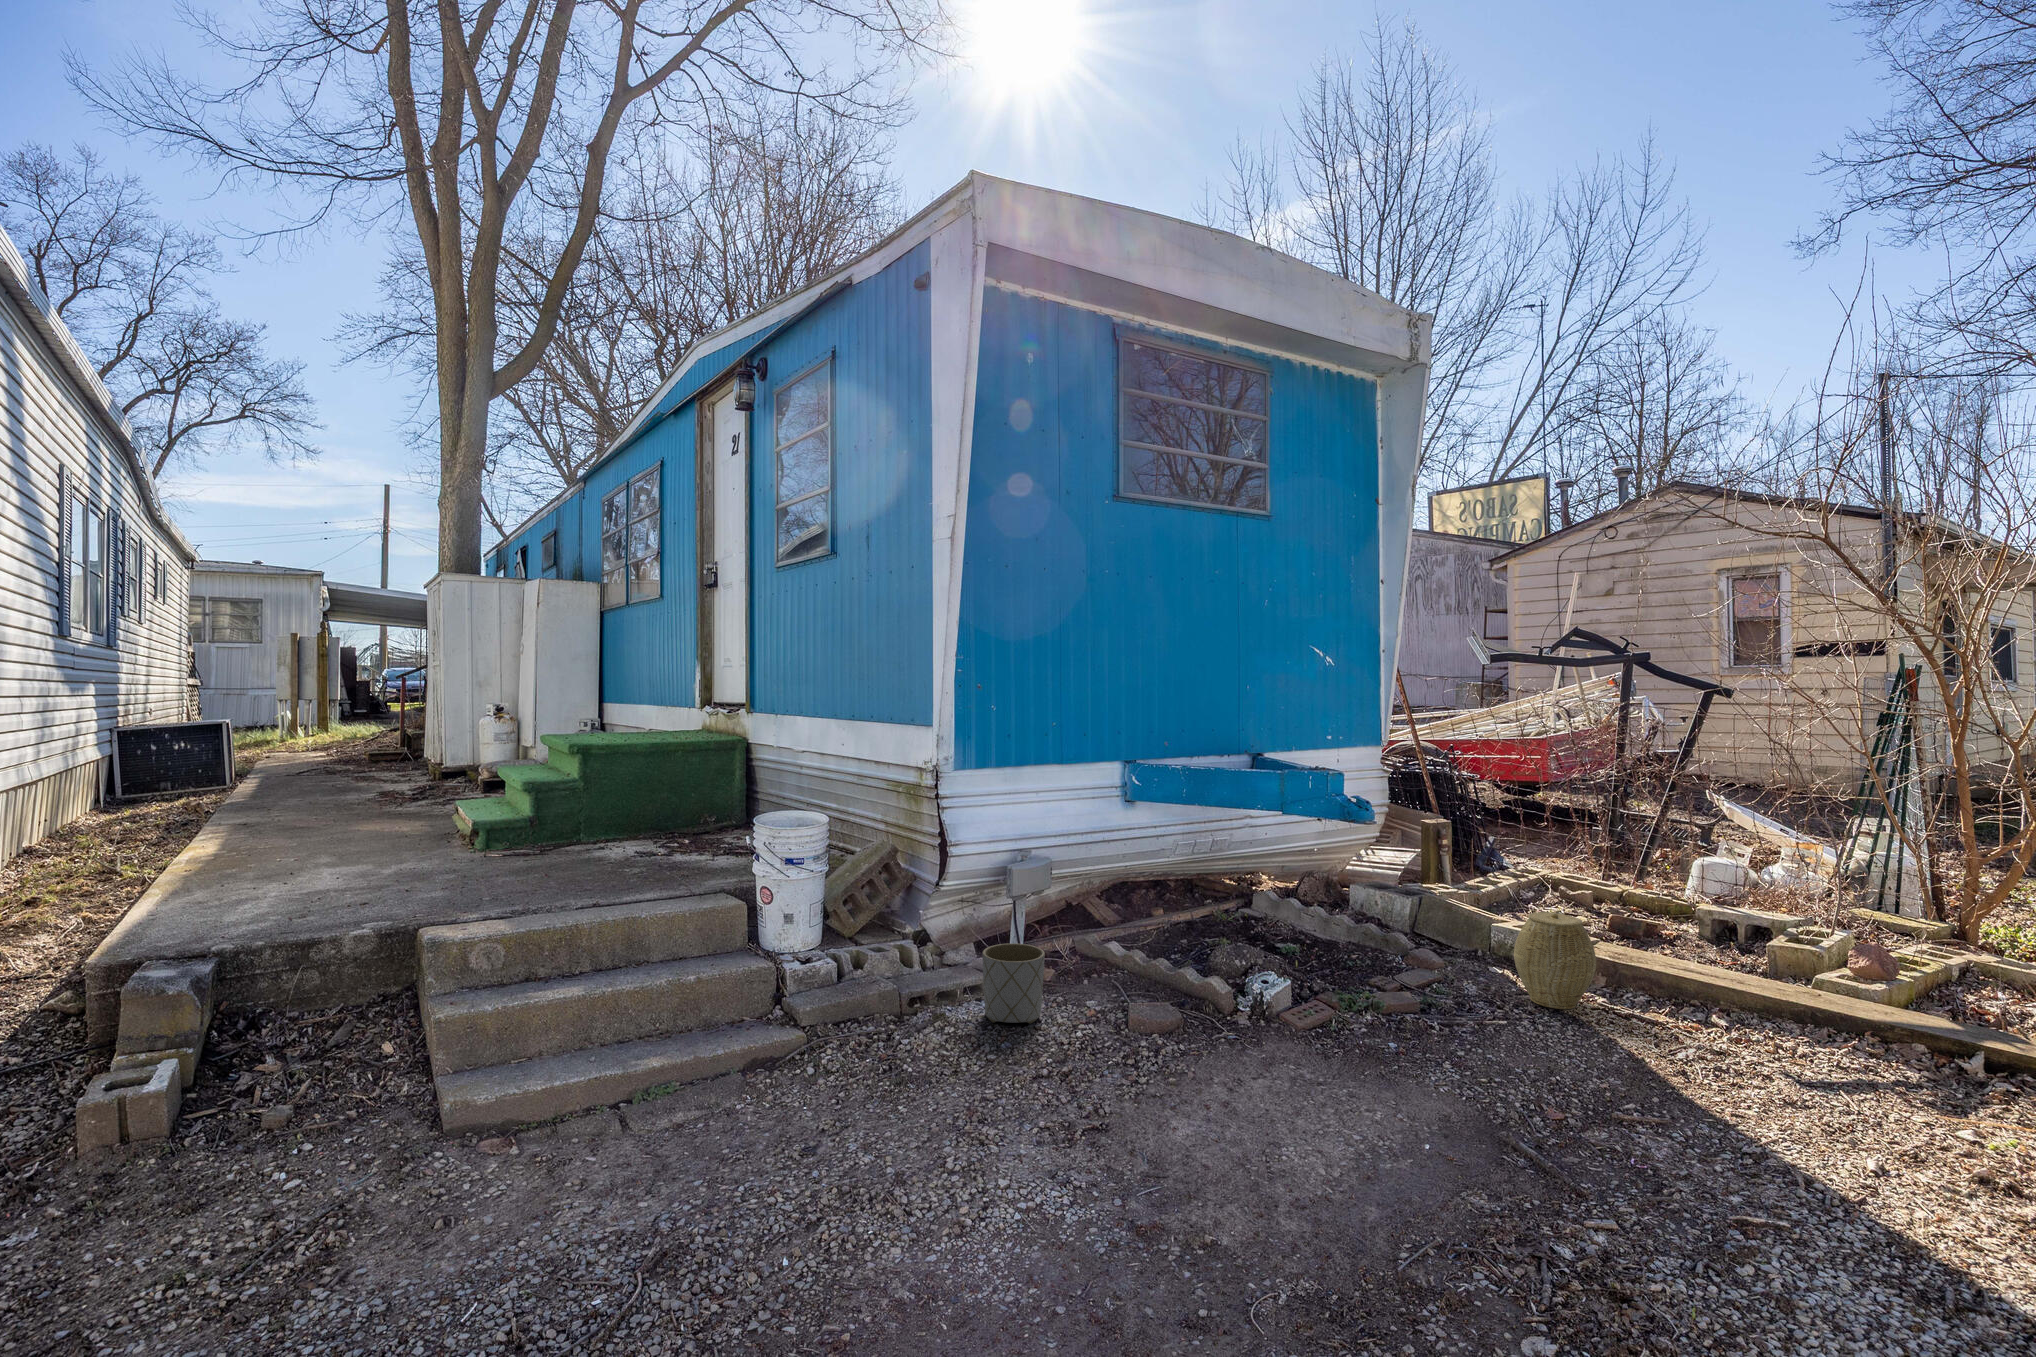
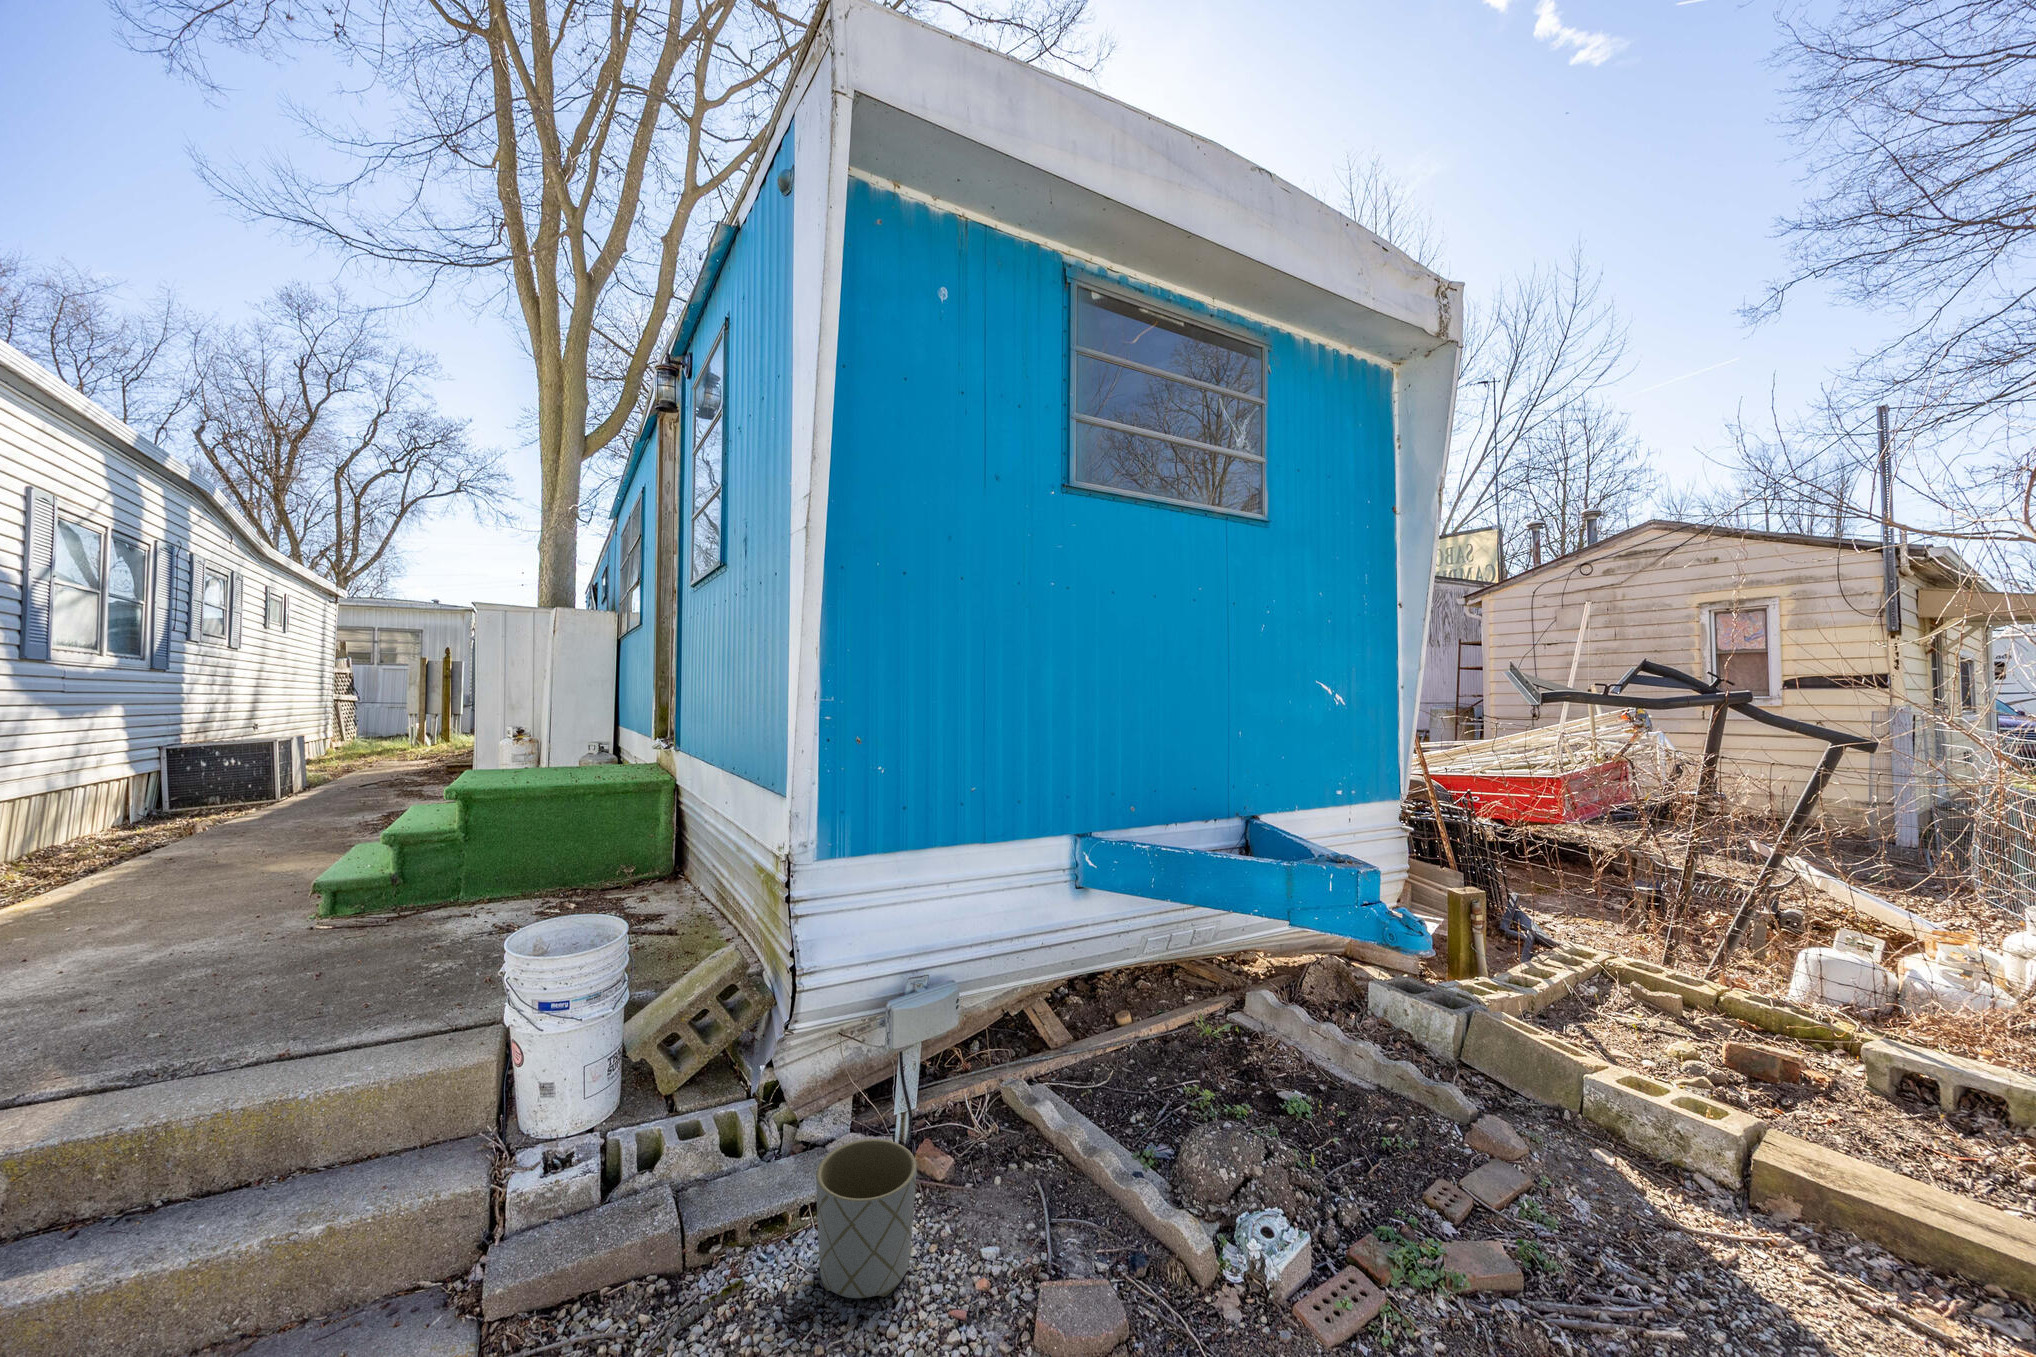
woven basket: present [1514,912,1596,1009] -> none [1655,1096,1808,1272]

